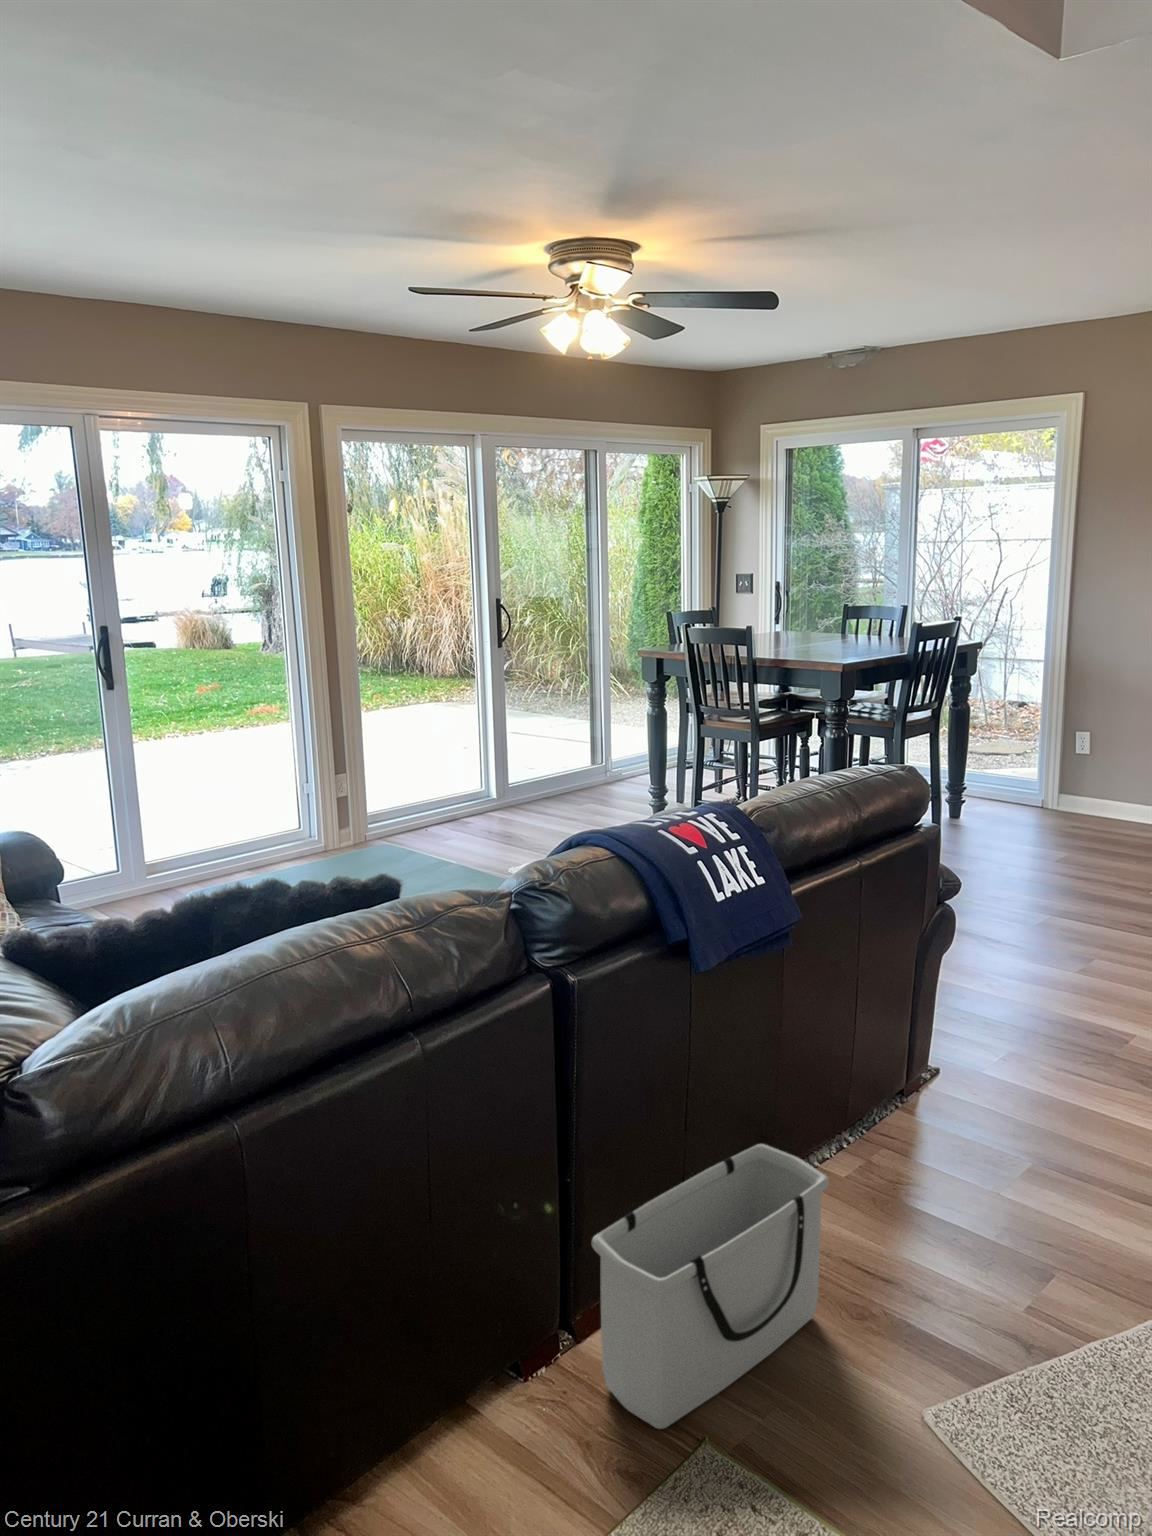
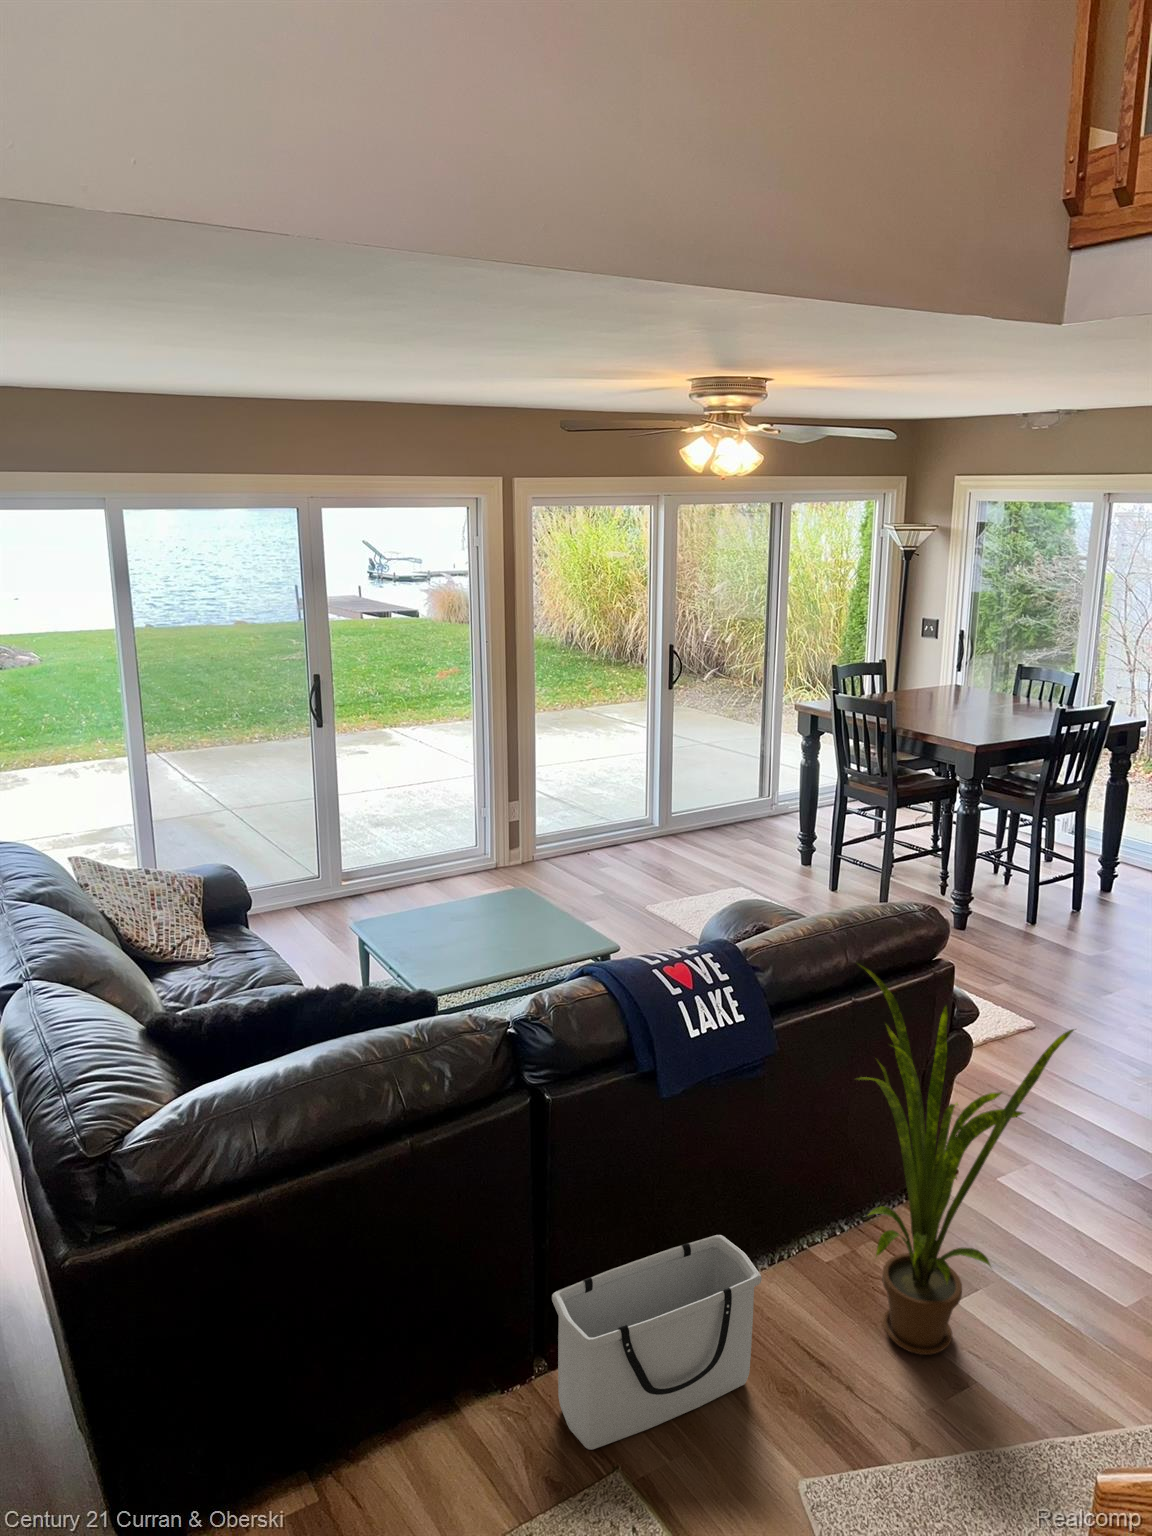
house plant: none [865,811,1139,1250] -> present [858,965,1074,1355]

